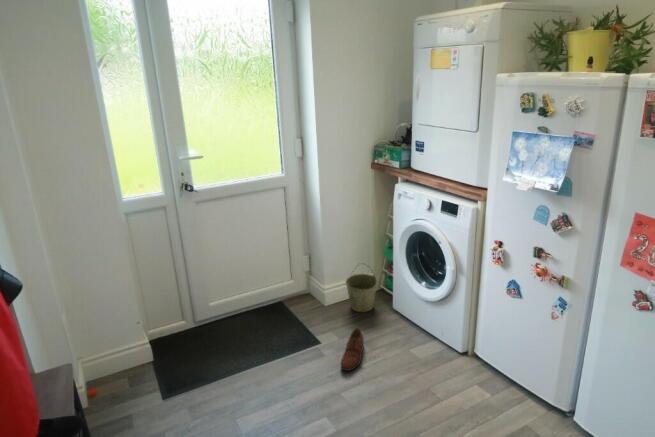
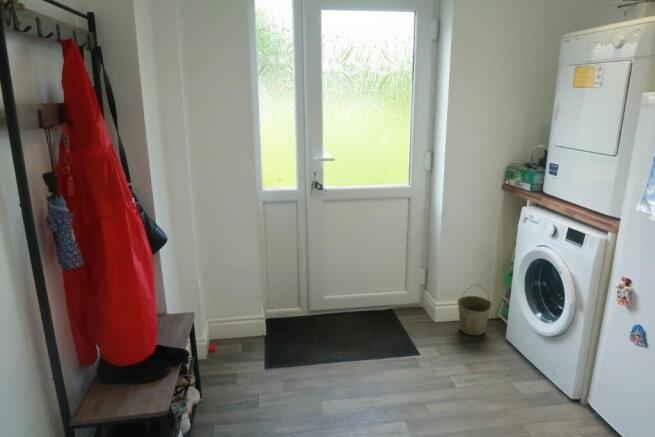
shoe: present [341,328,364,371] -> none [433,347,464,386]

